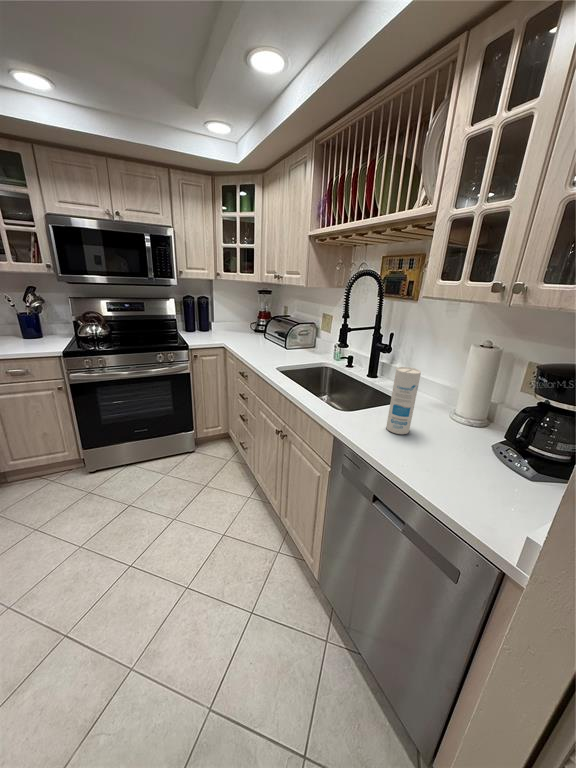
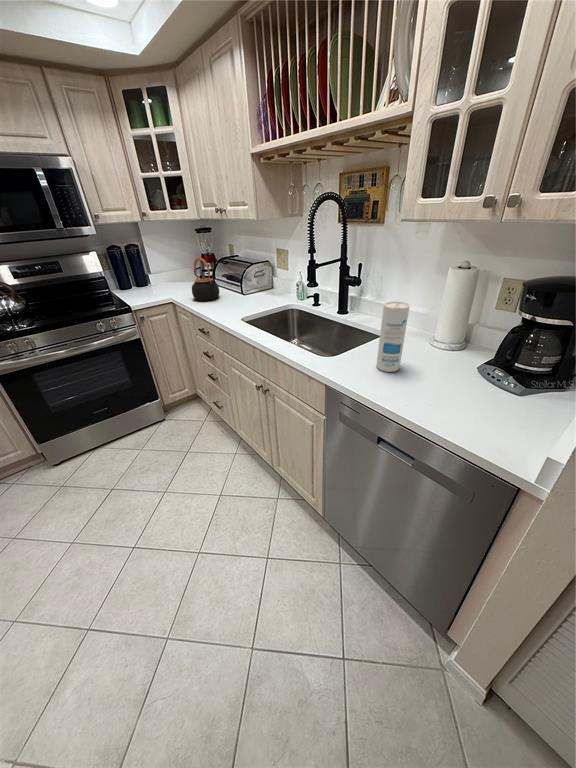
teapot: none [242,312,266,350] -> present [192,257,219,301]

